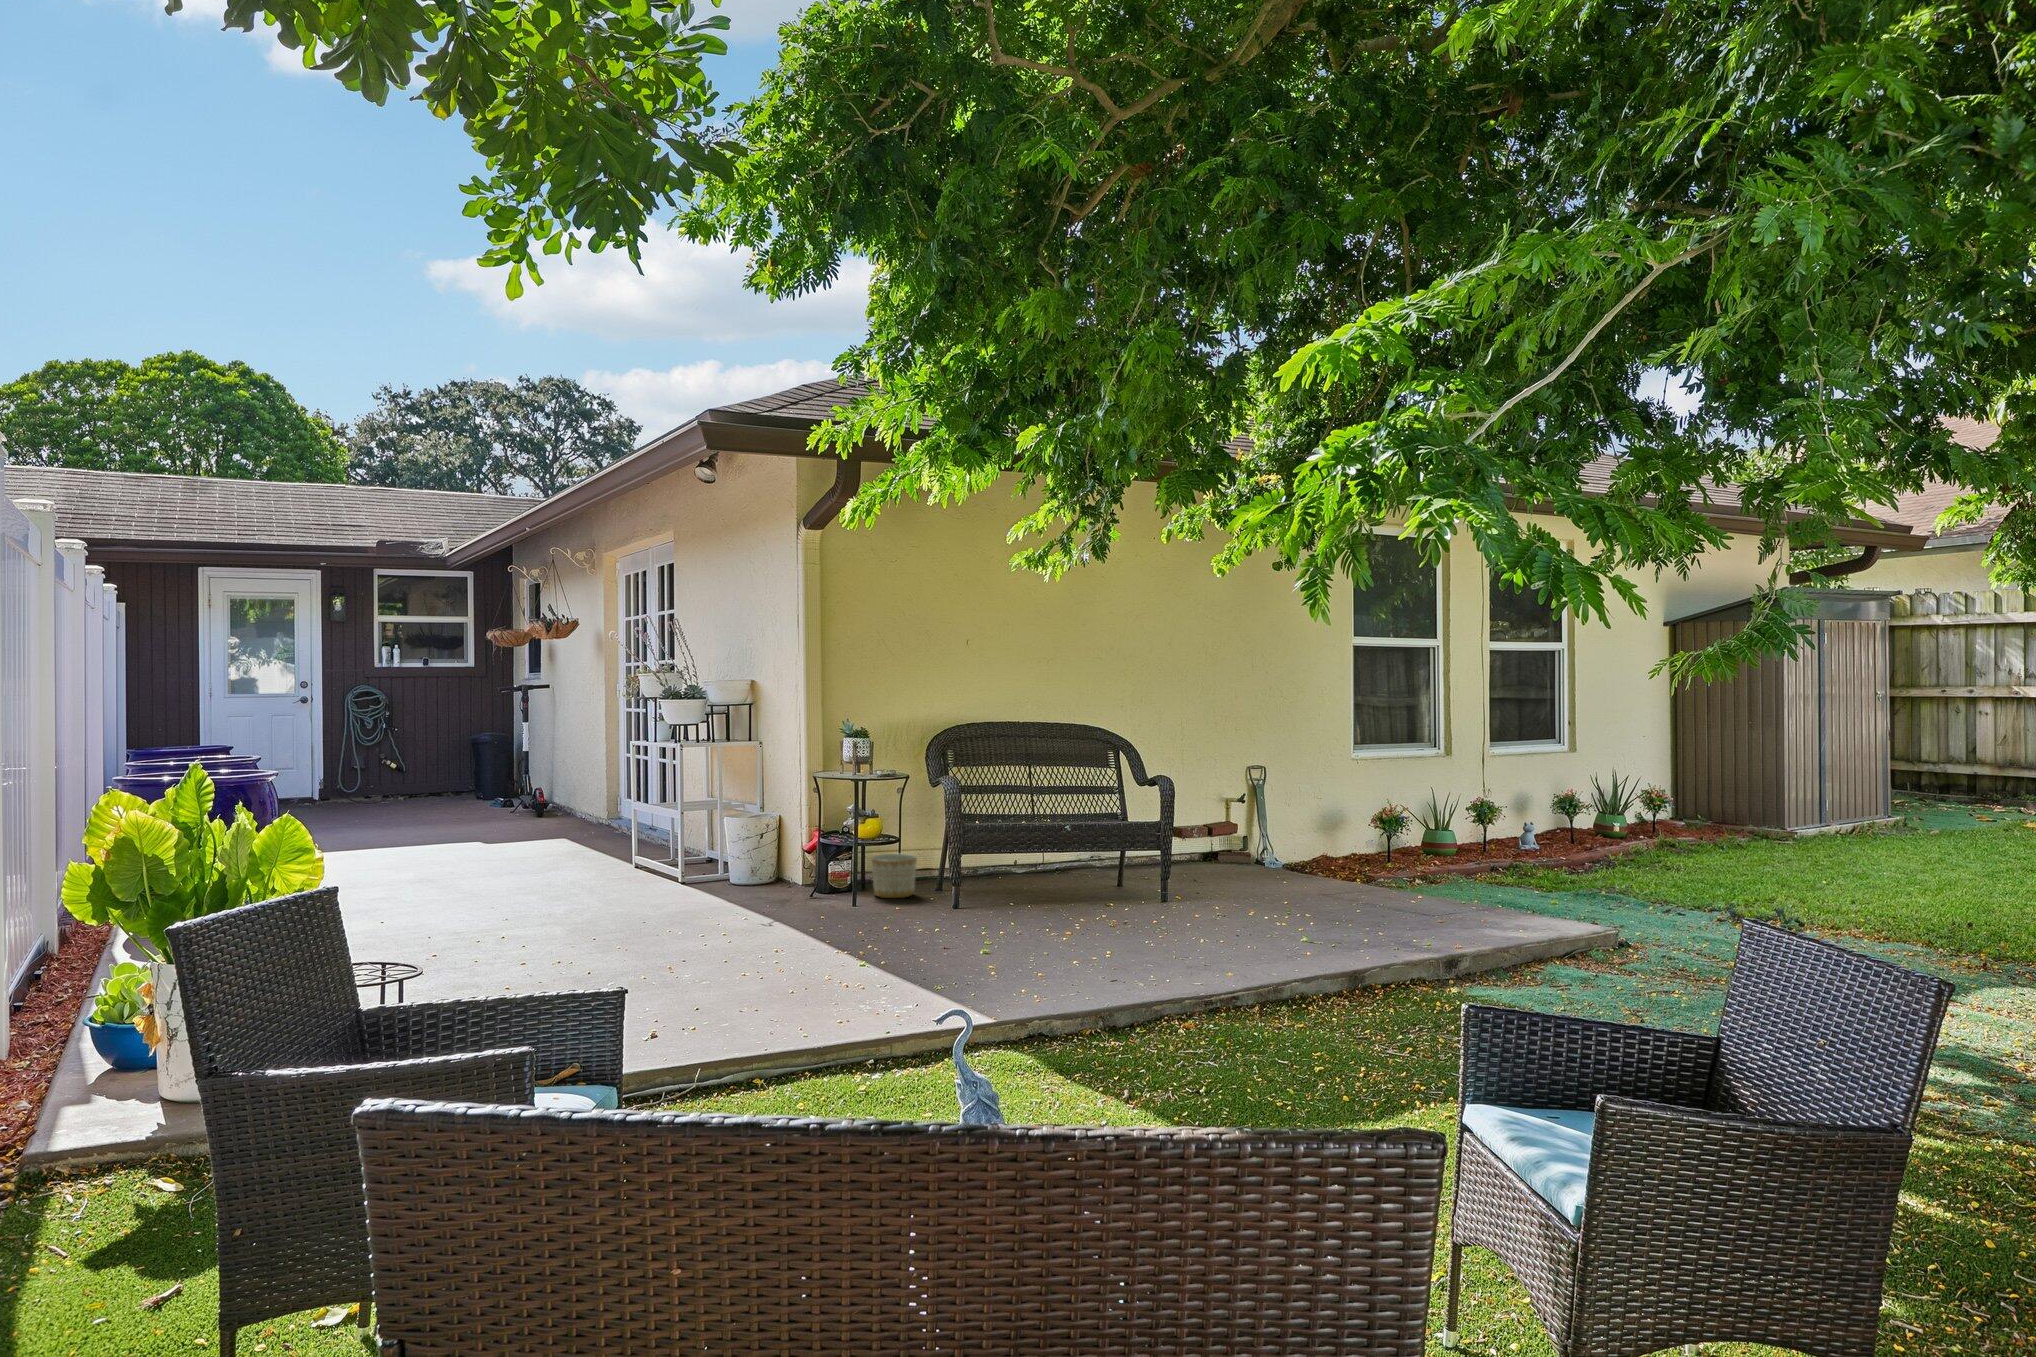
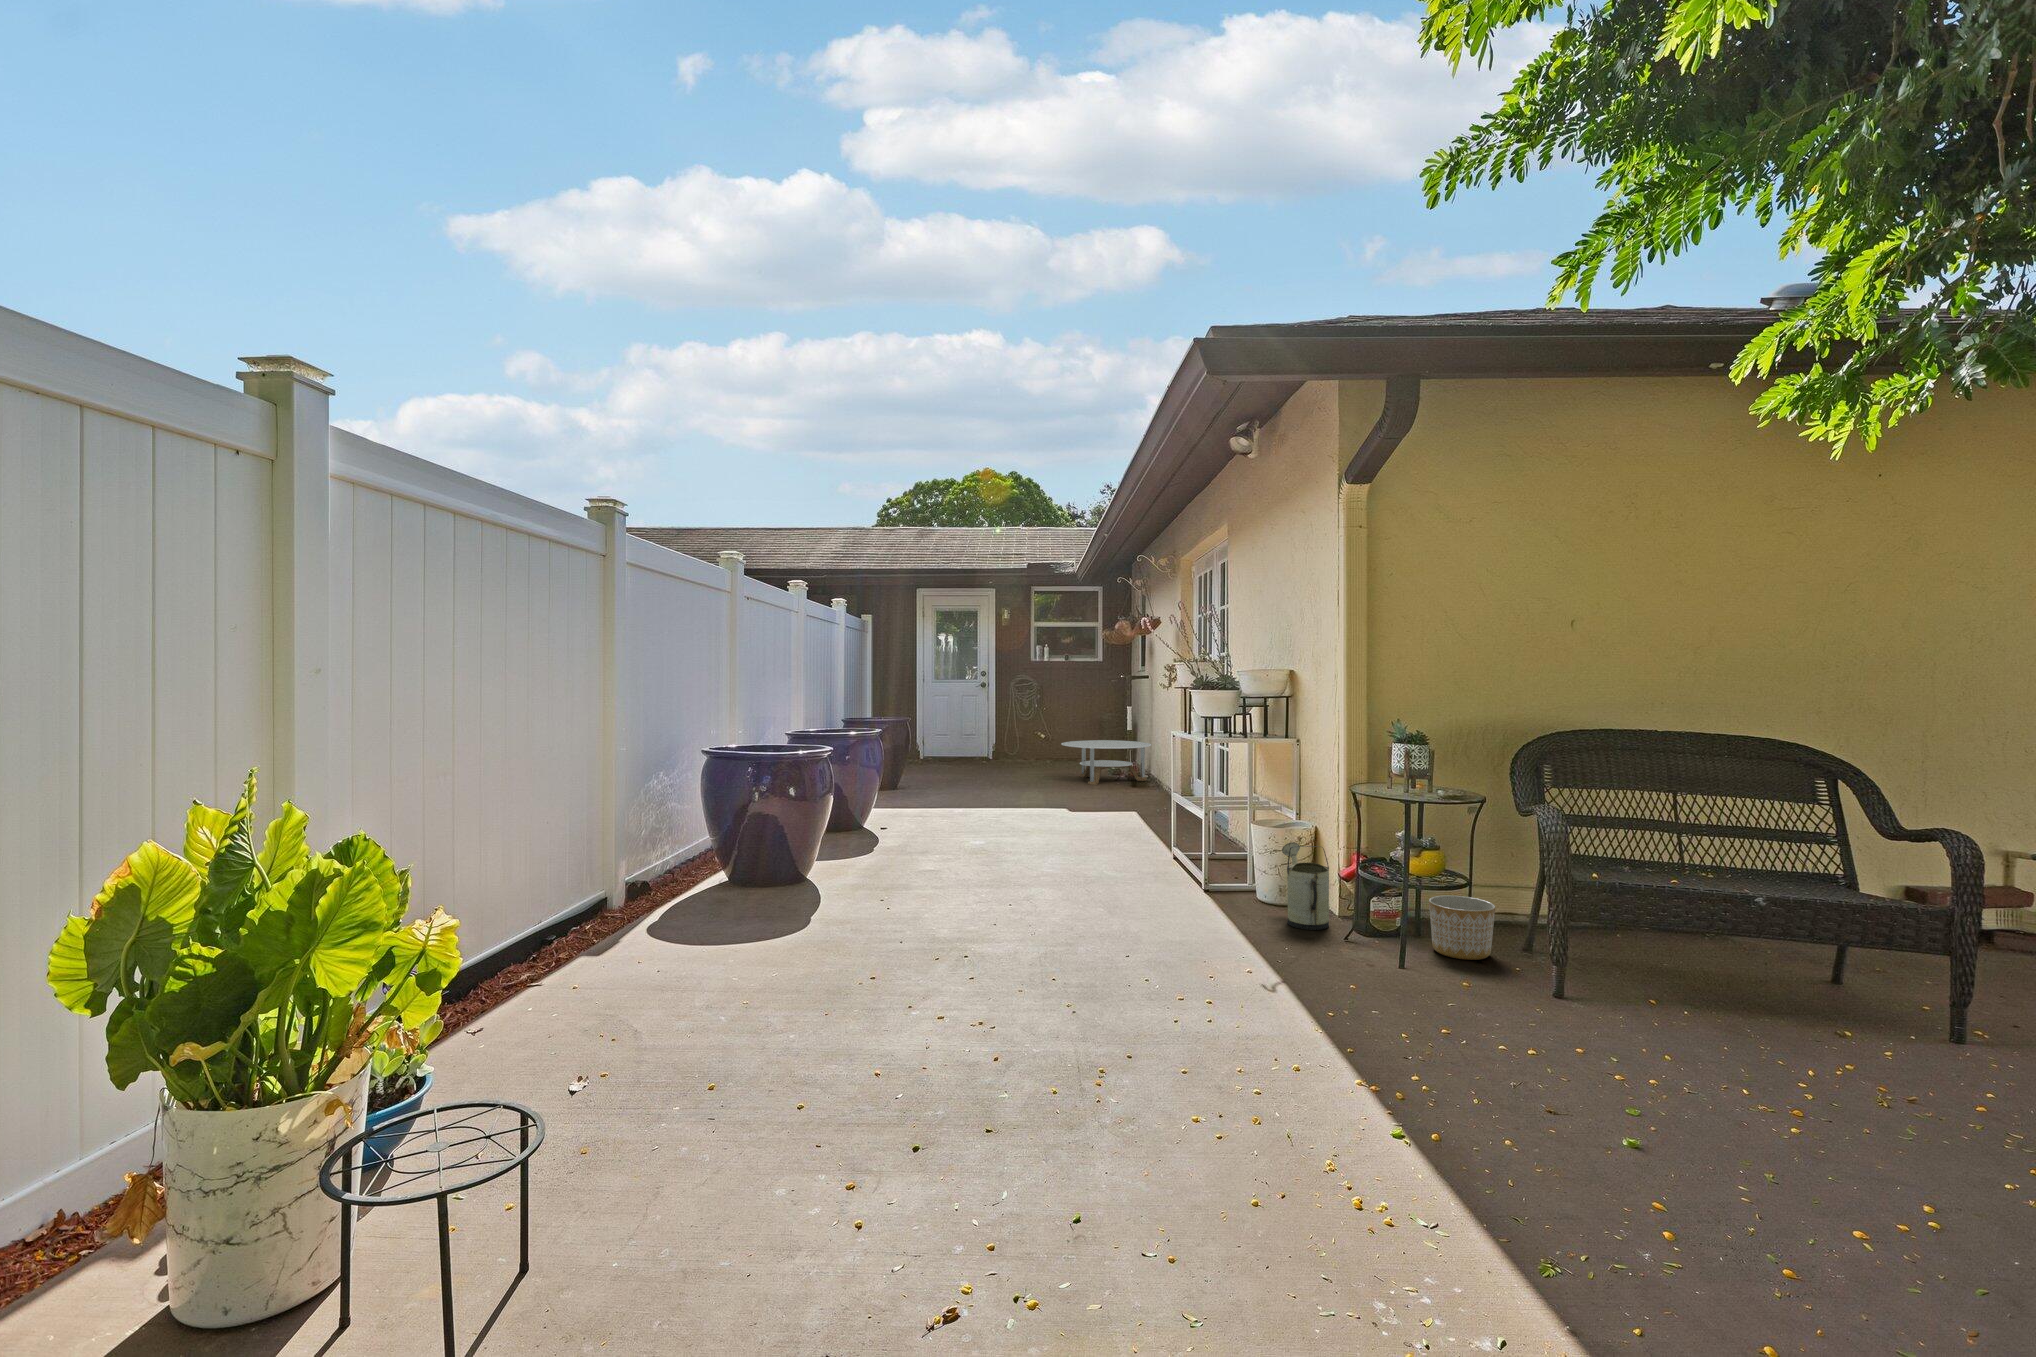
round table: none [443,761,558,814] -> present [1061,740,1151,785]
watering can: none [752,827,795,896] -> present [1282,842,1329,930]

